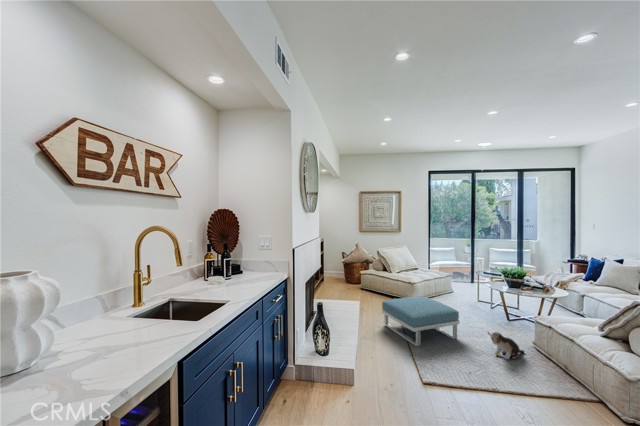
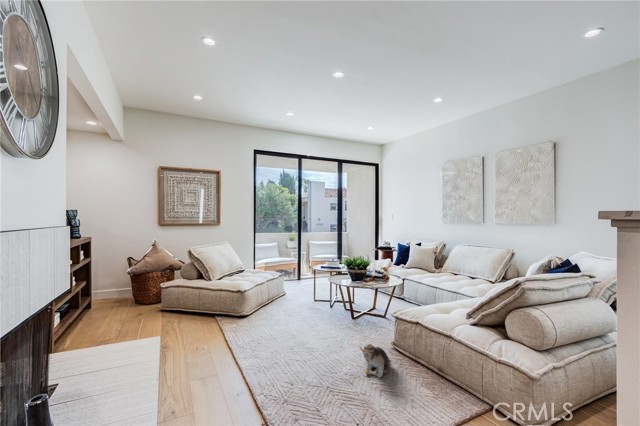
footstool: present [382,296,460,346] -> none [203,310,317,399]

